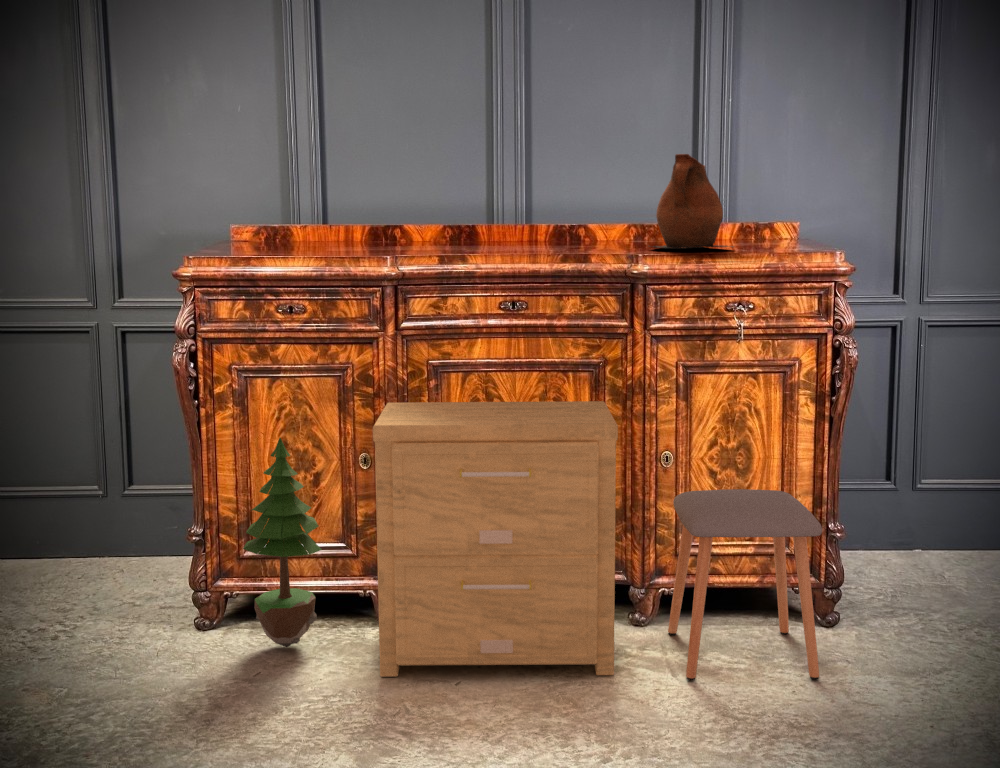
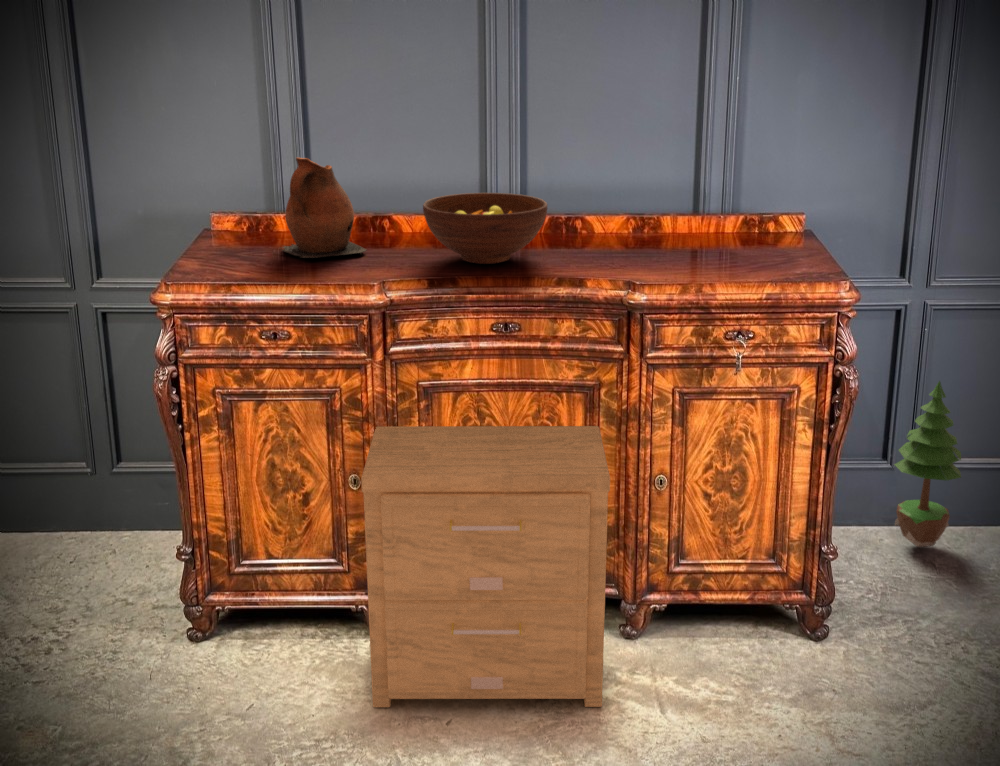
ceramic pitcher: present [653,154,734,249] -> present [283,158,367,258]
fruit bowl: none [434,196,552,252] -> present [423,193,547,264]
potted tree: present [243,438,322,647] -> present [894,381,961,548]
stool: present [668,489,822,681] -> none [657,517,813,715]

